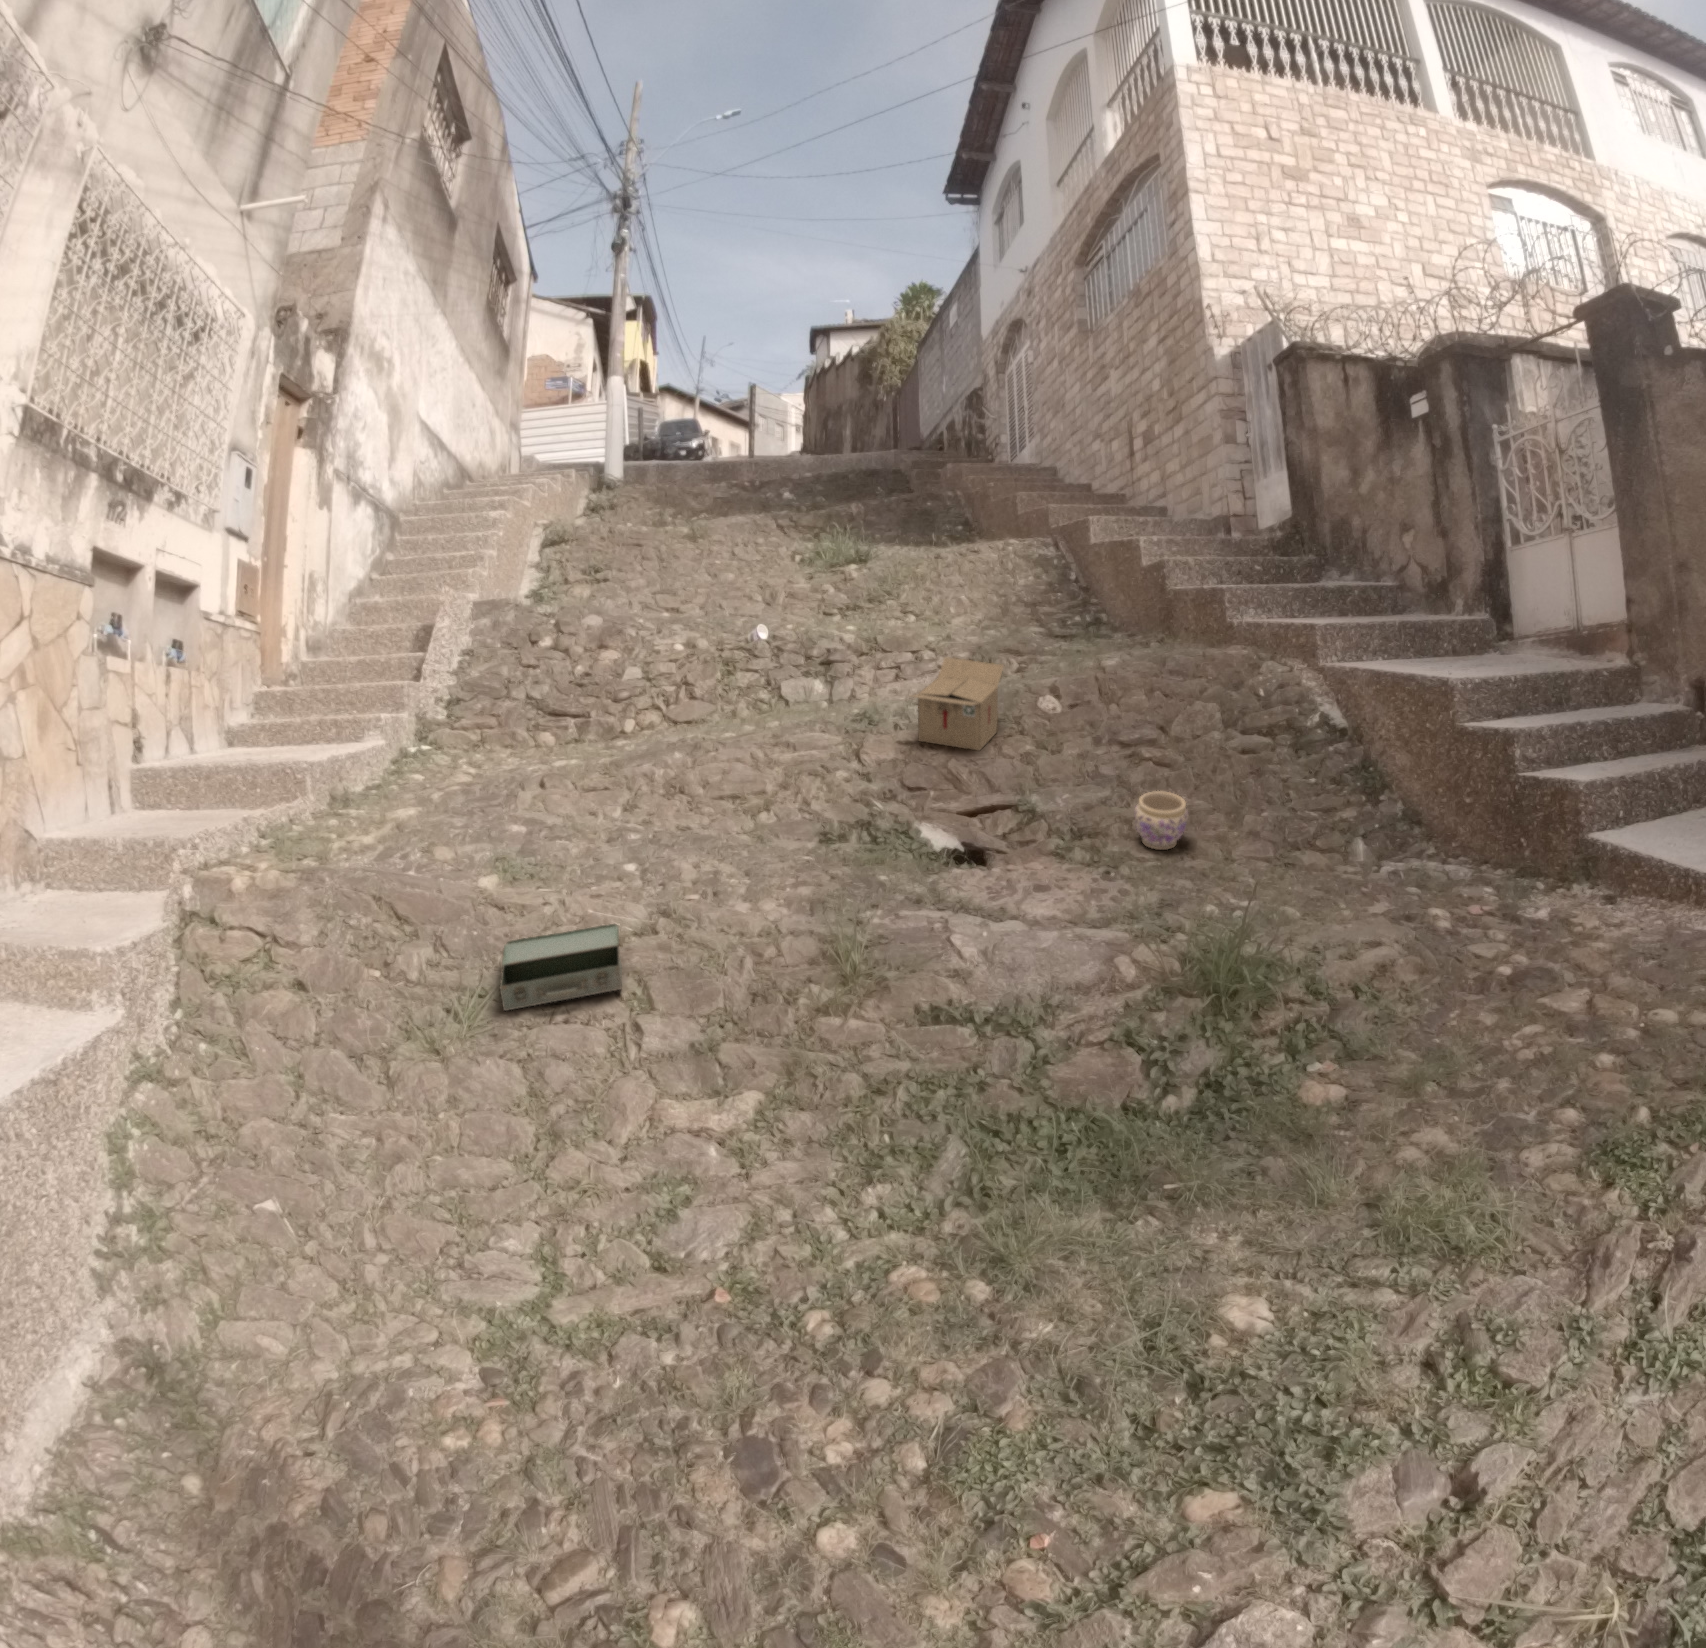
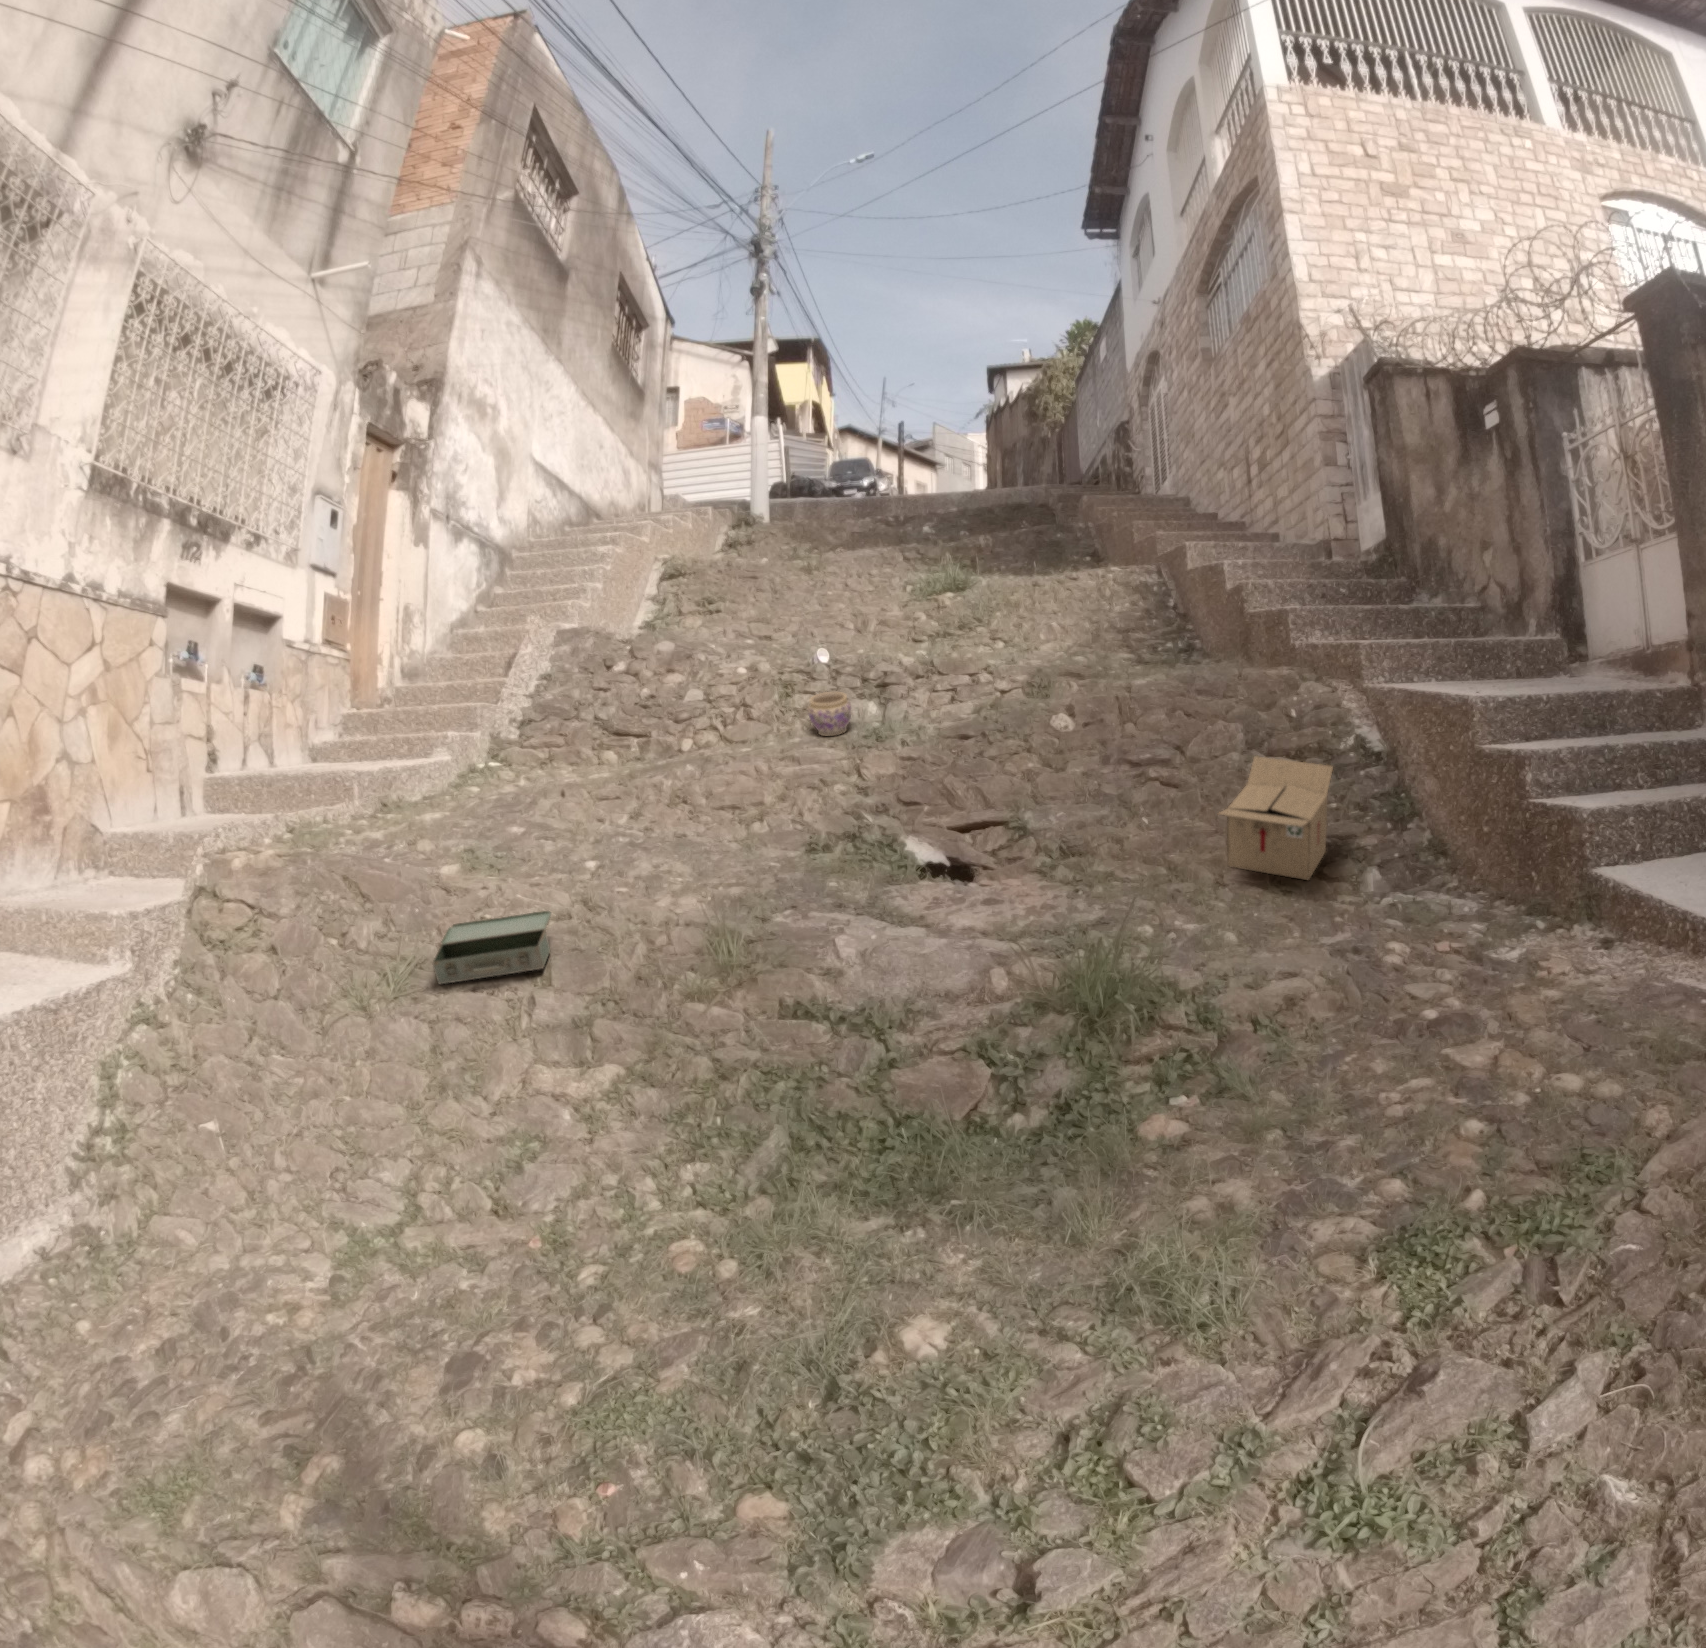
cardboard box: present [912,657,1003,751] -> present [1218,757,1333,880]
planter: present [1135,791,1189,850] -> present [807,692,851,736]

